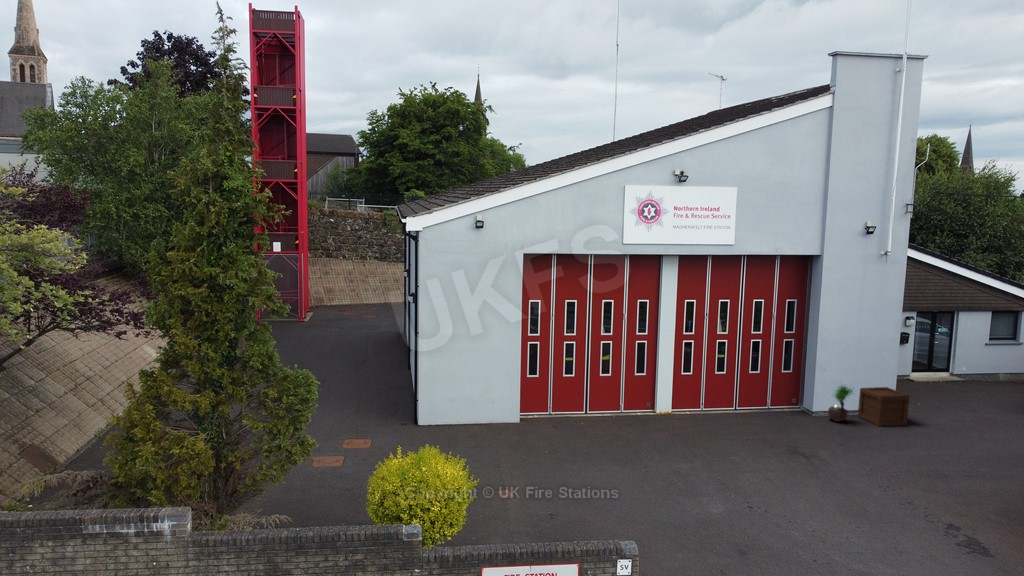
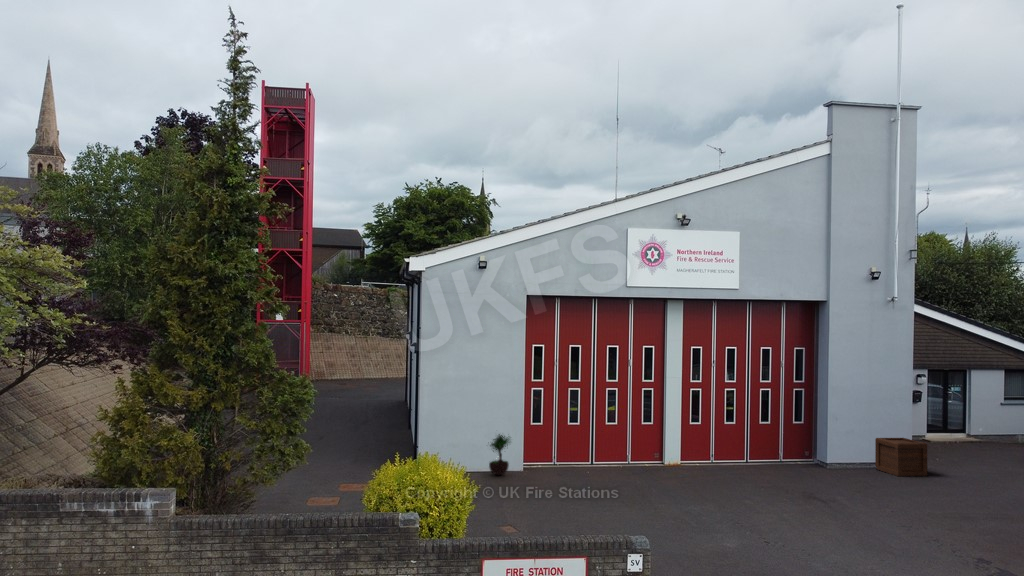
potted tree: present [828,386,852,421] -> present [489,434,510,475]

